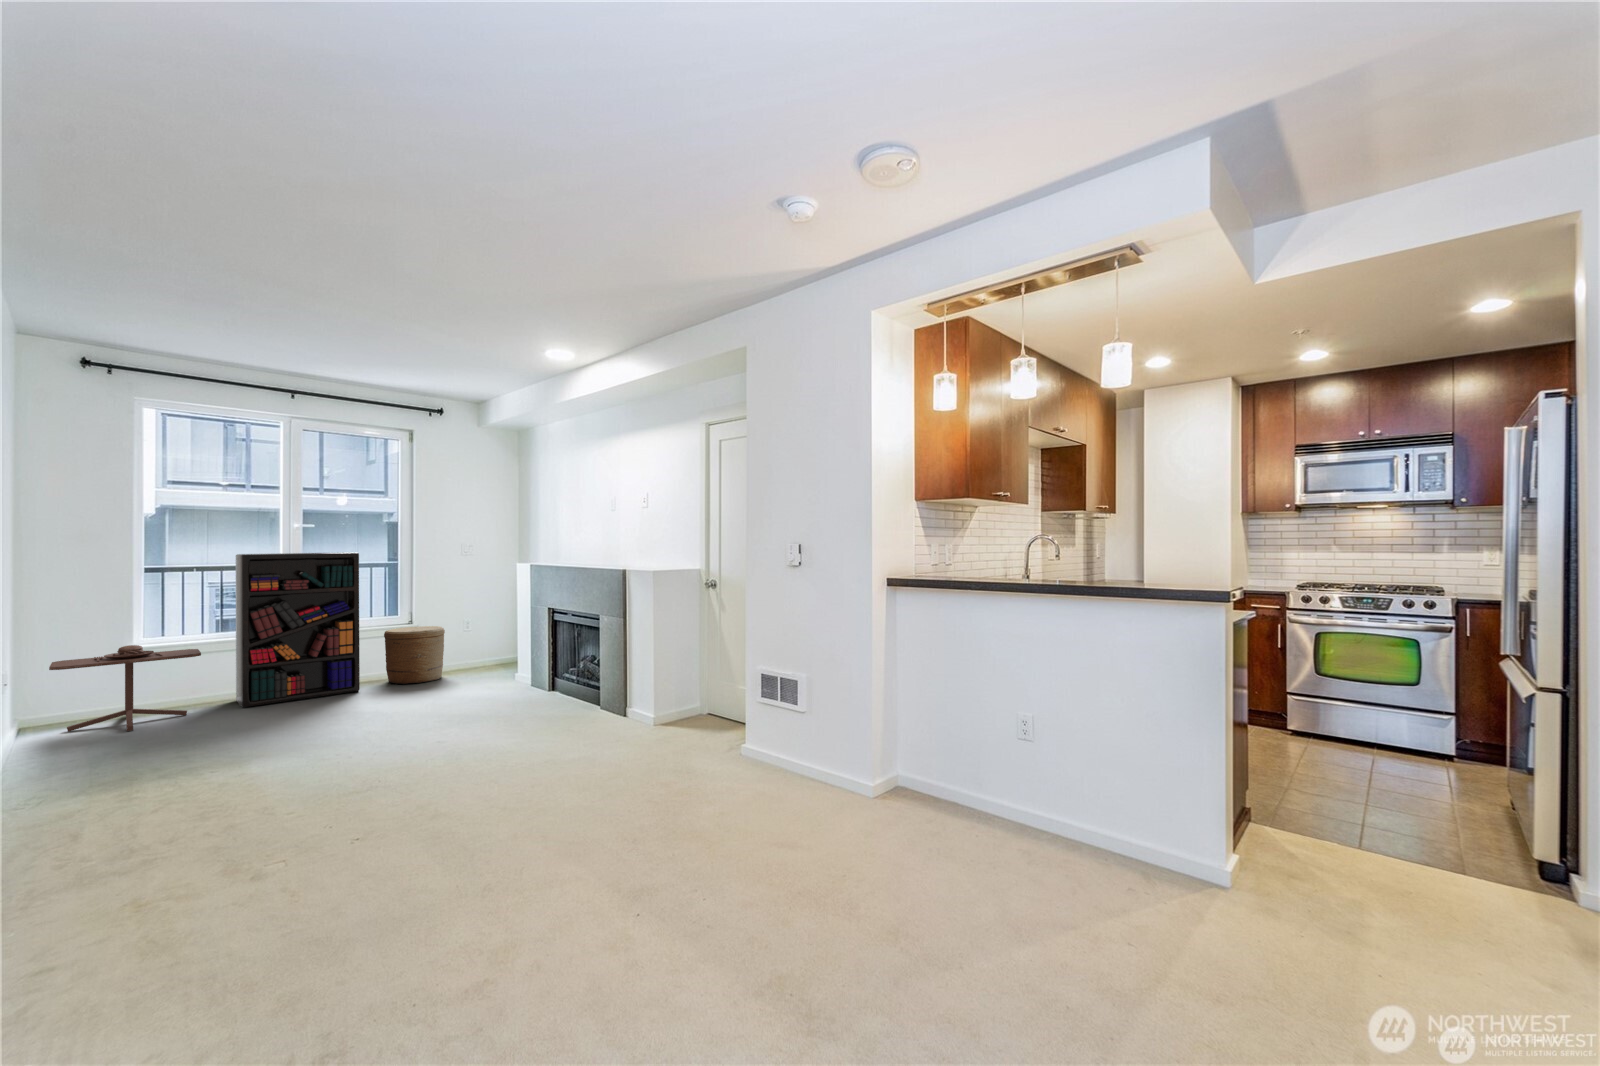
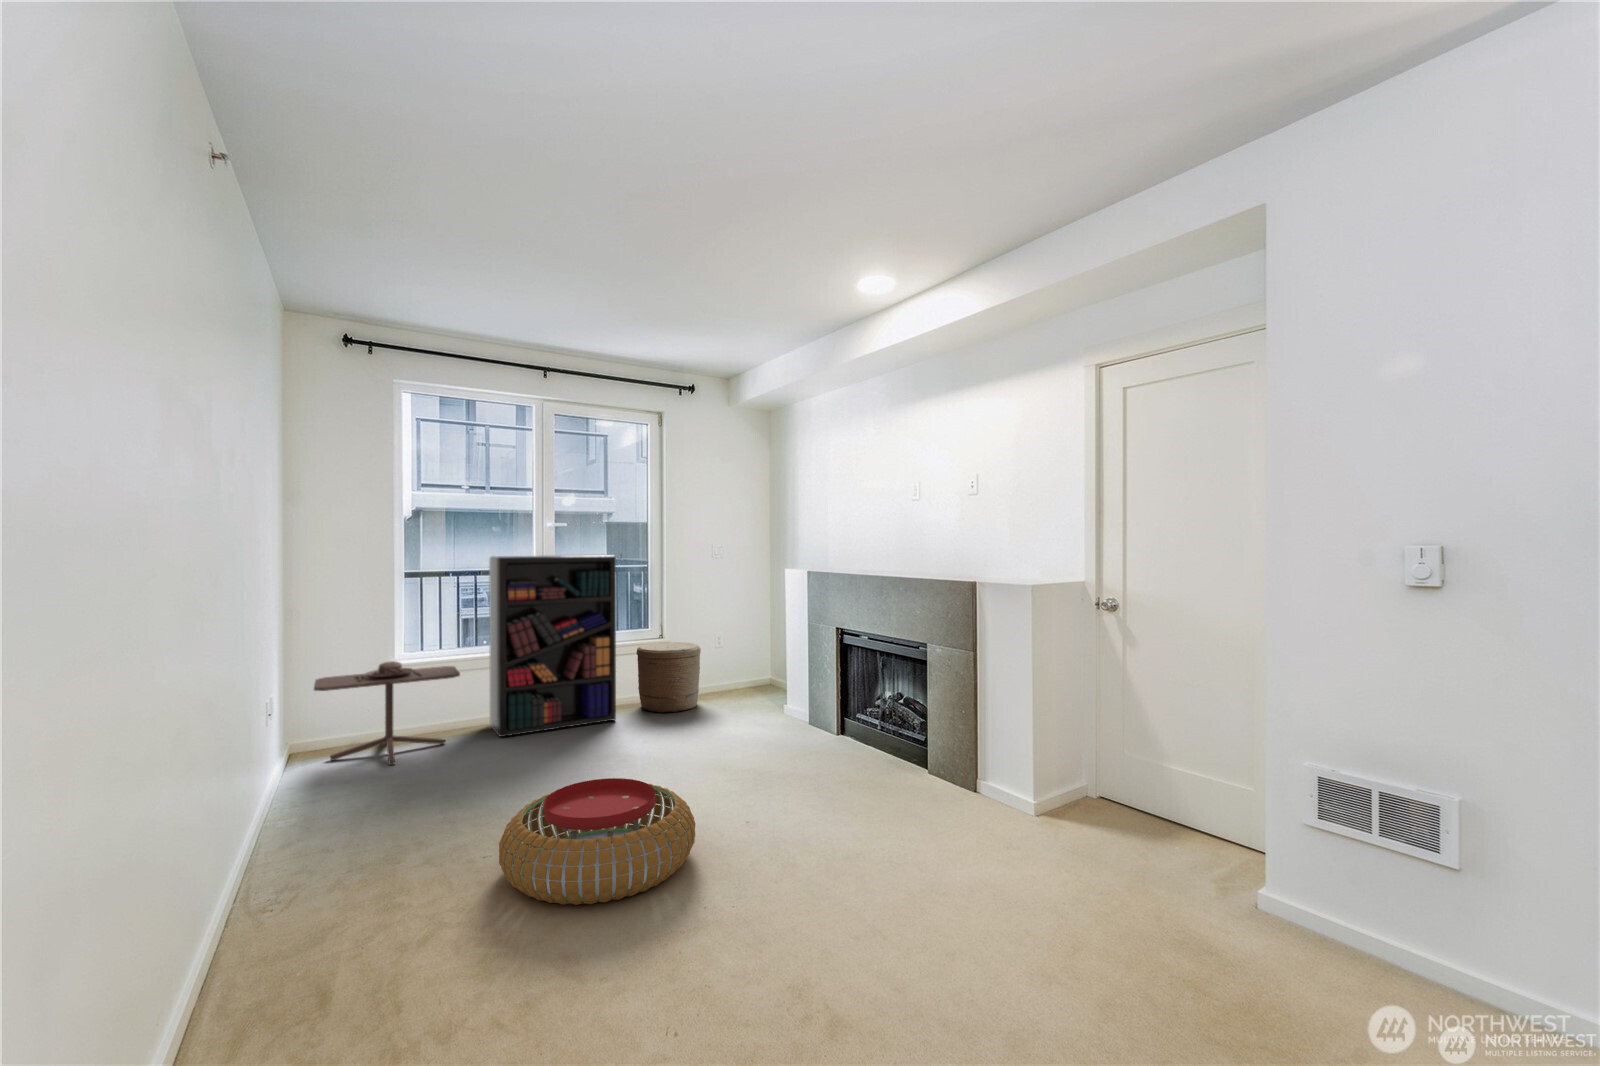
pouf: none [207,713,378,793] -> present [499,778,695,905]

